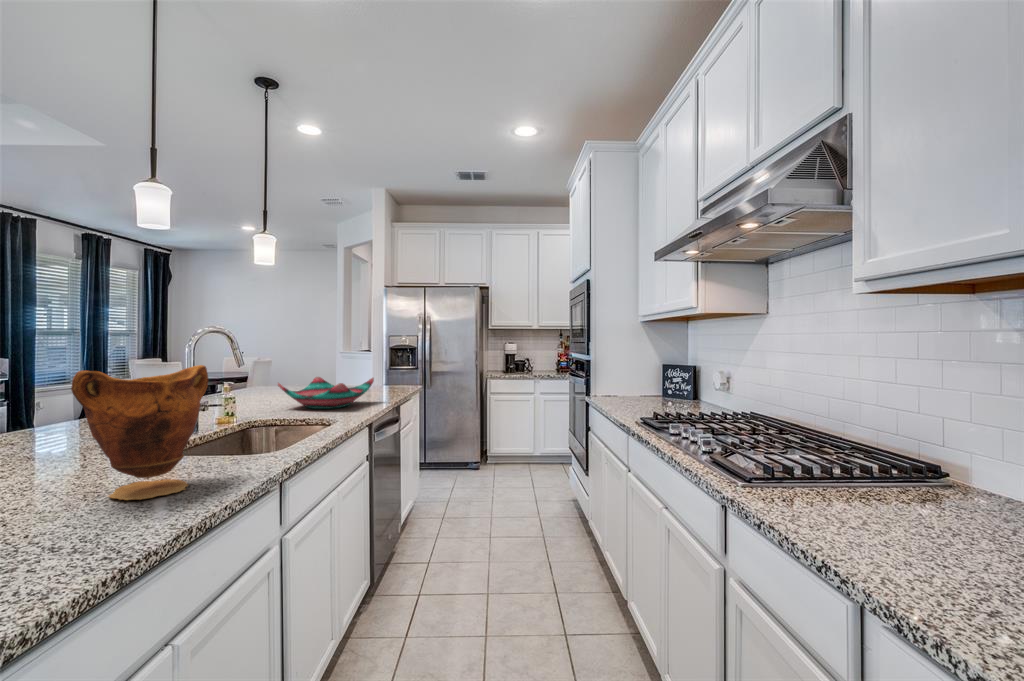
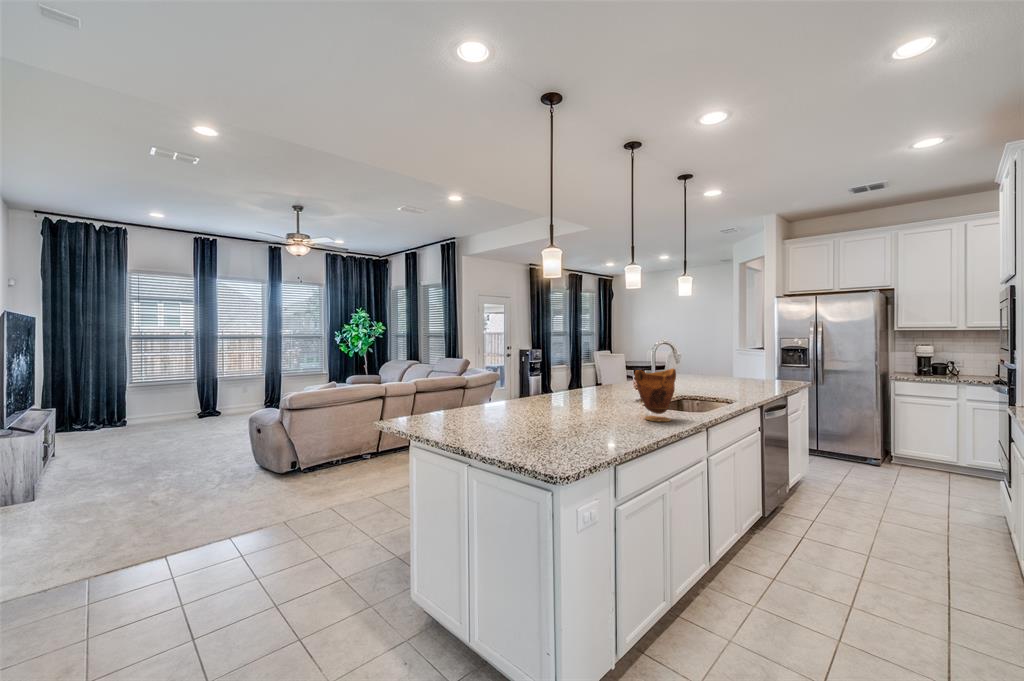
decorative bowl: present [278,377,374,409] -> none [697,372,763,394]

